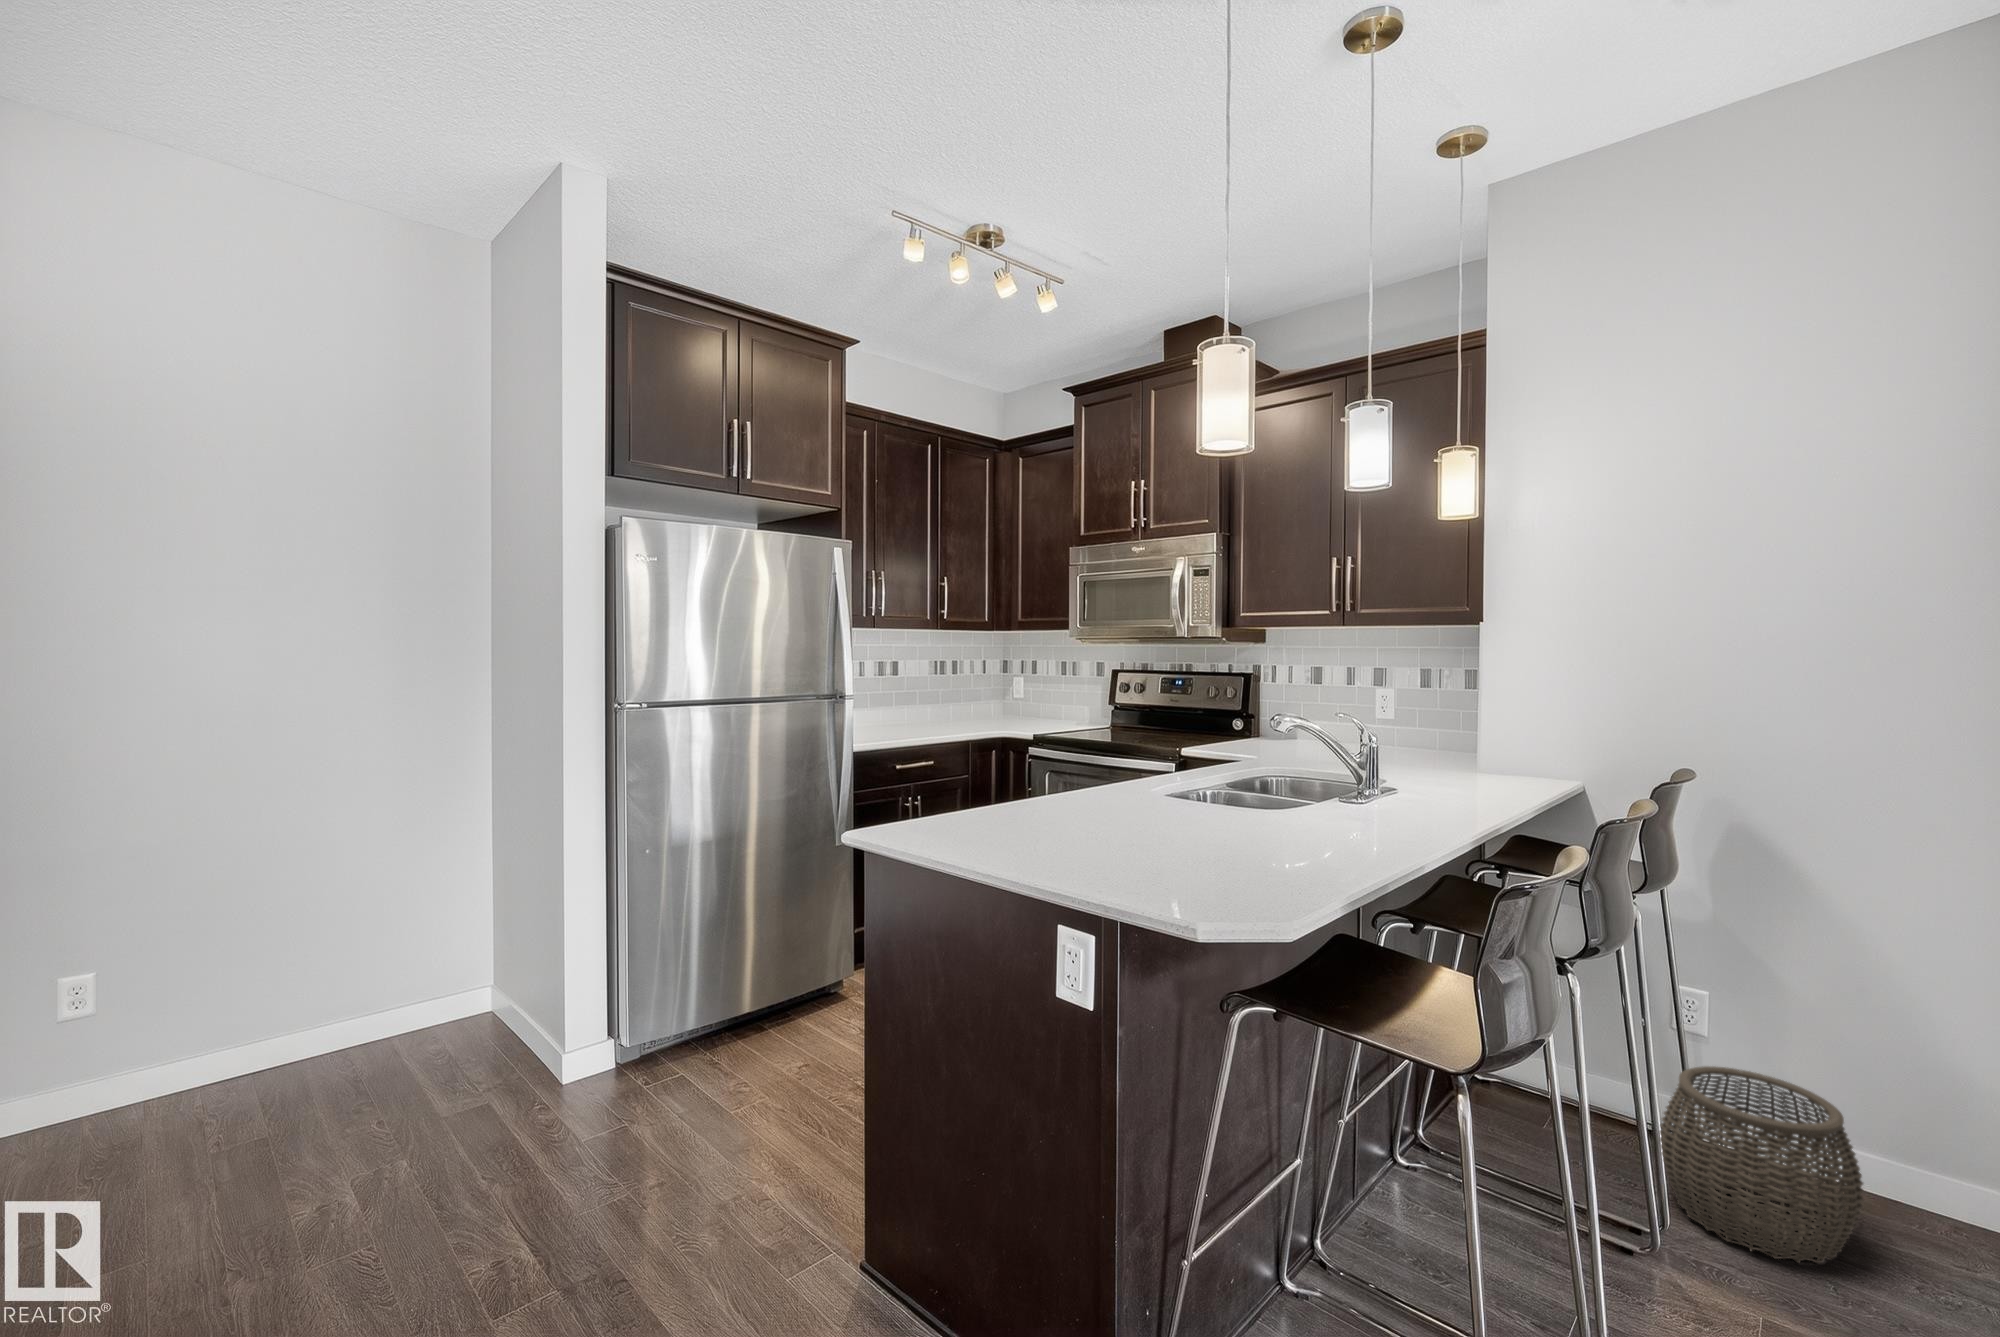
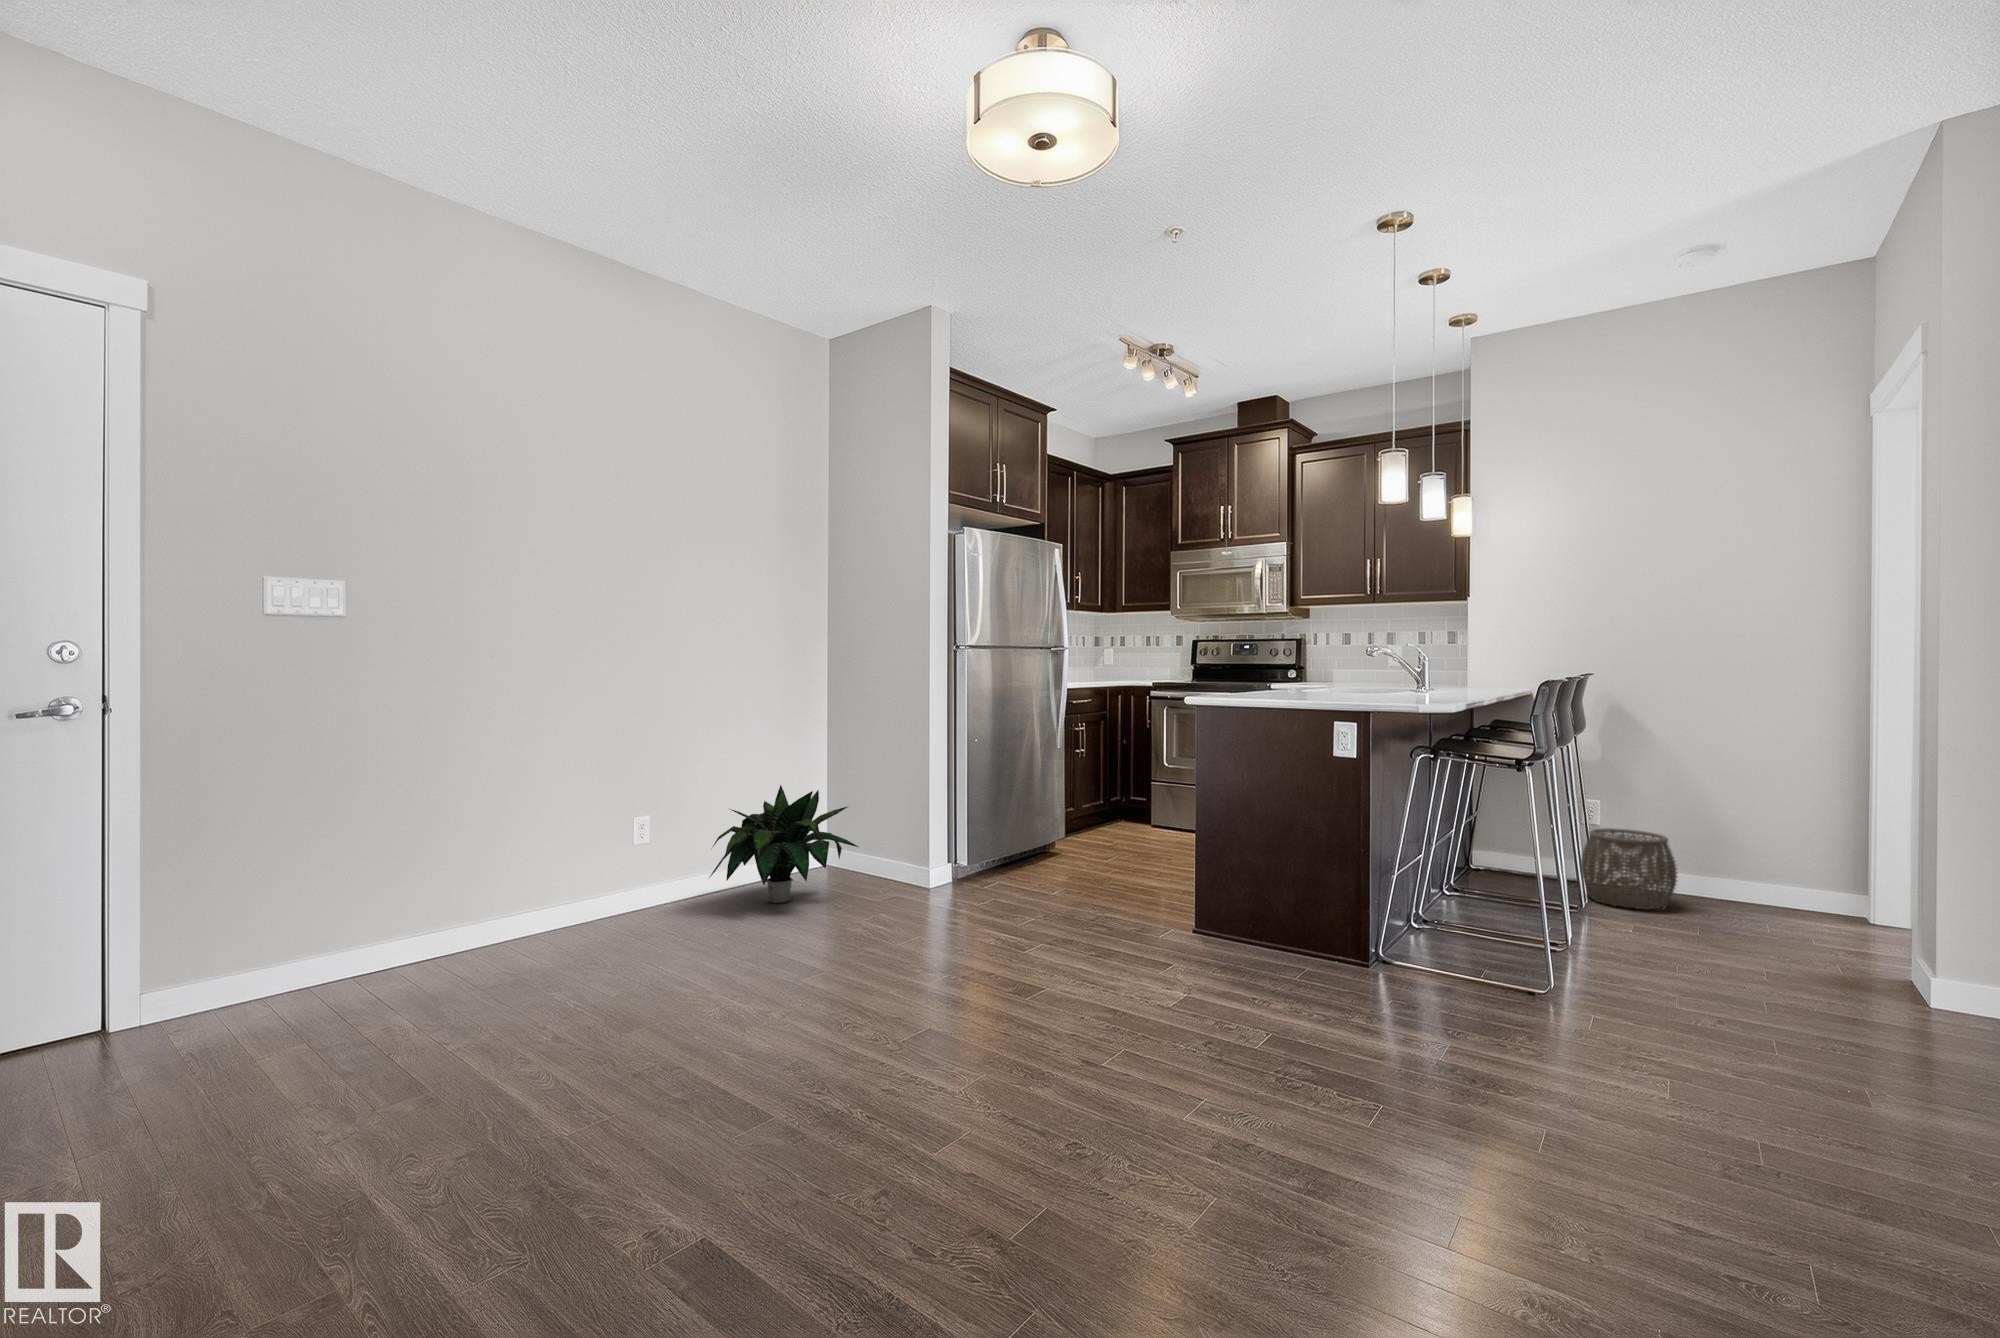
potted plant: none [123,928,406,1129] -> present [710,785,858,903]

